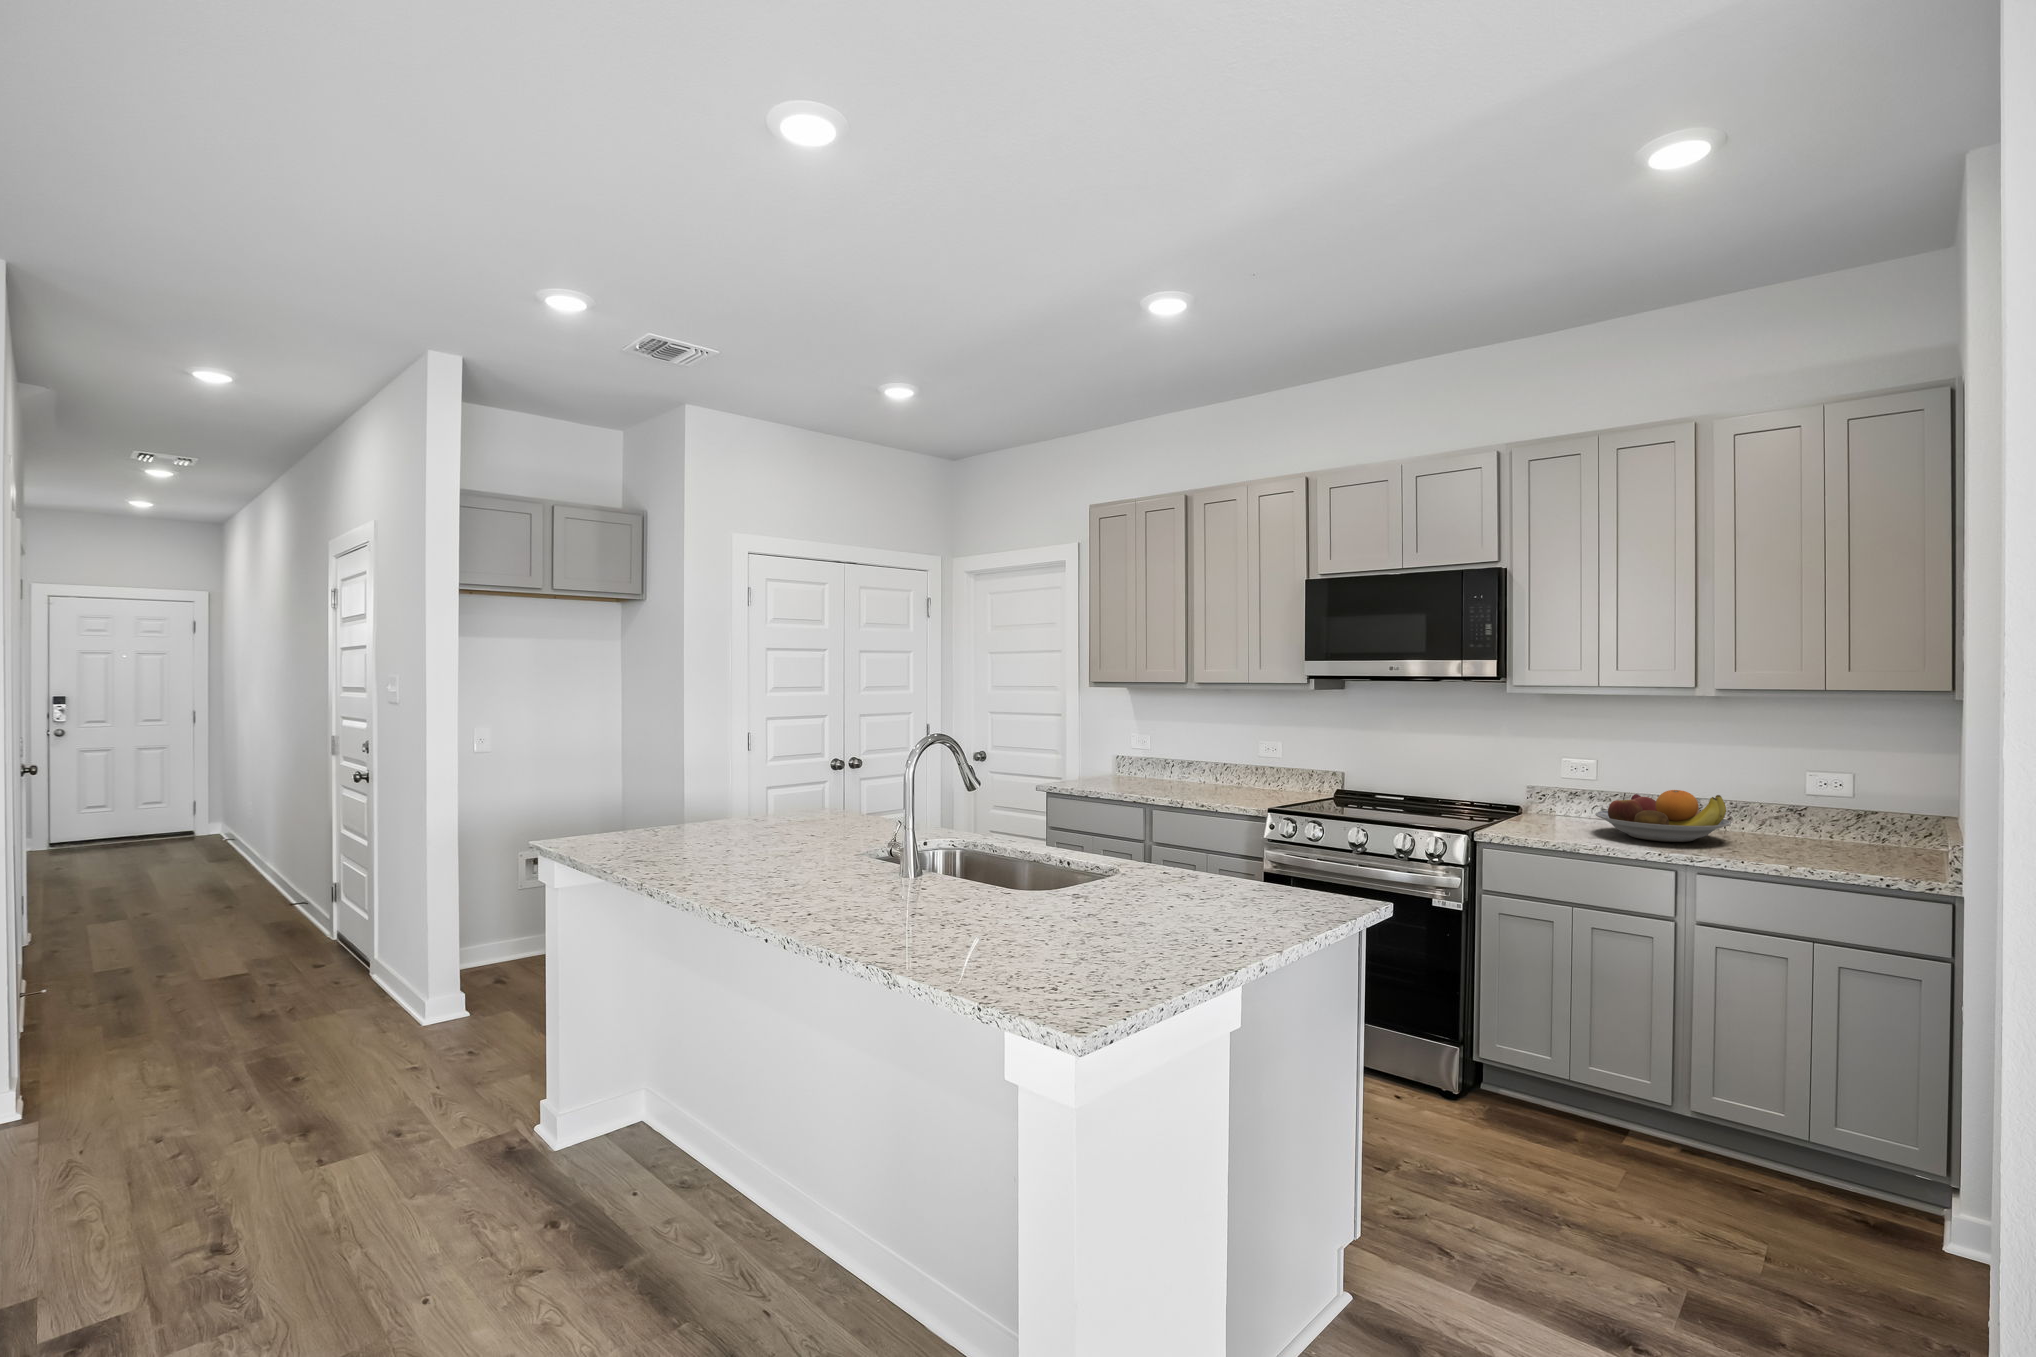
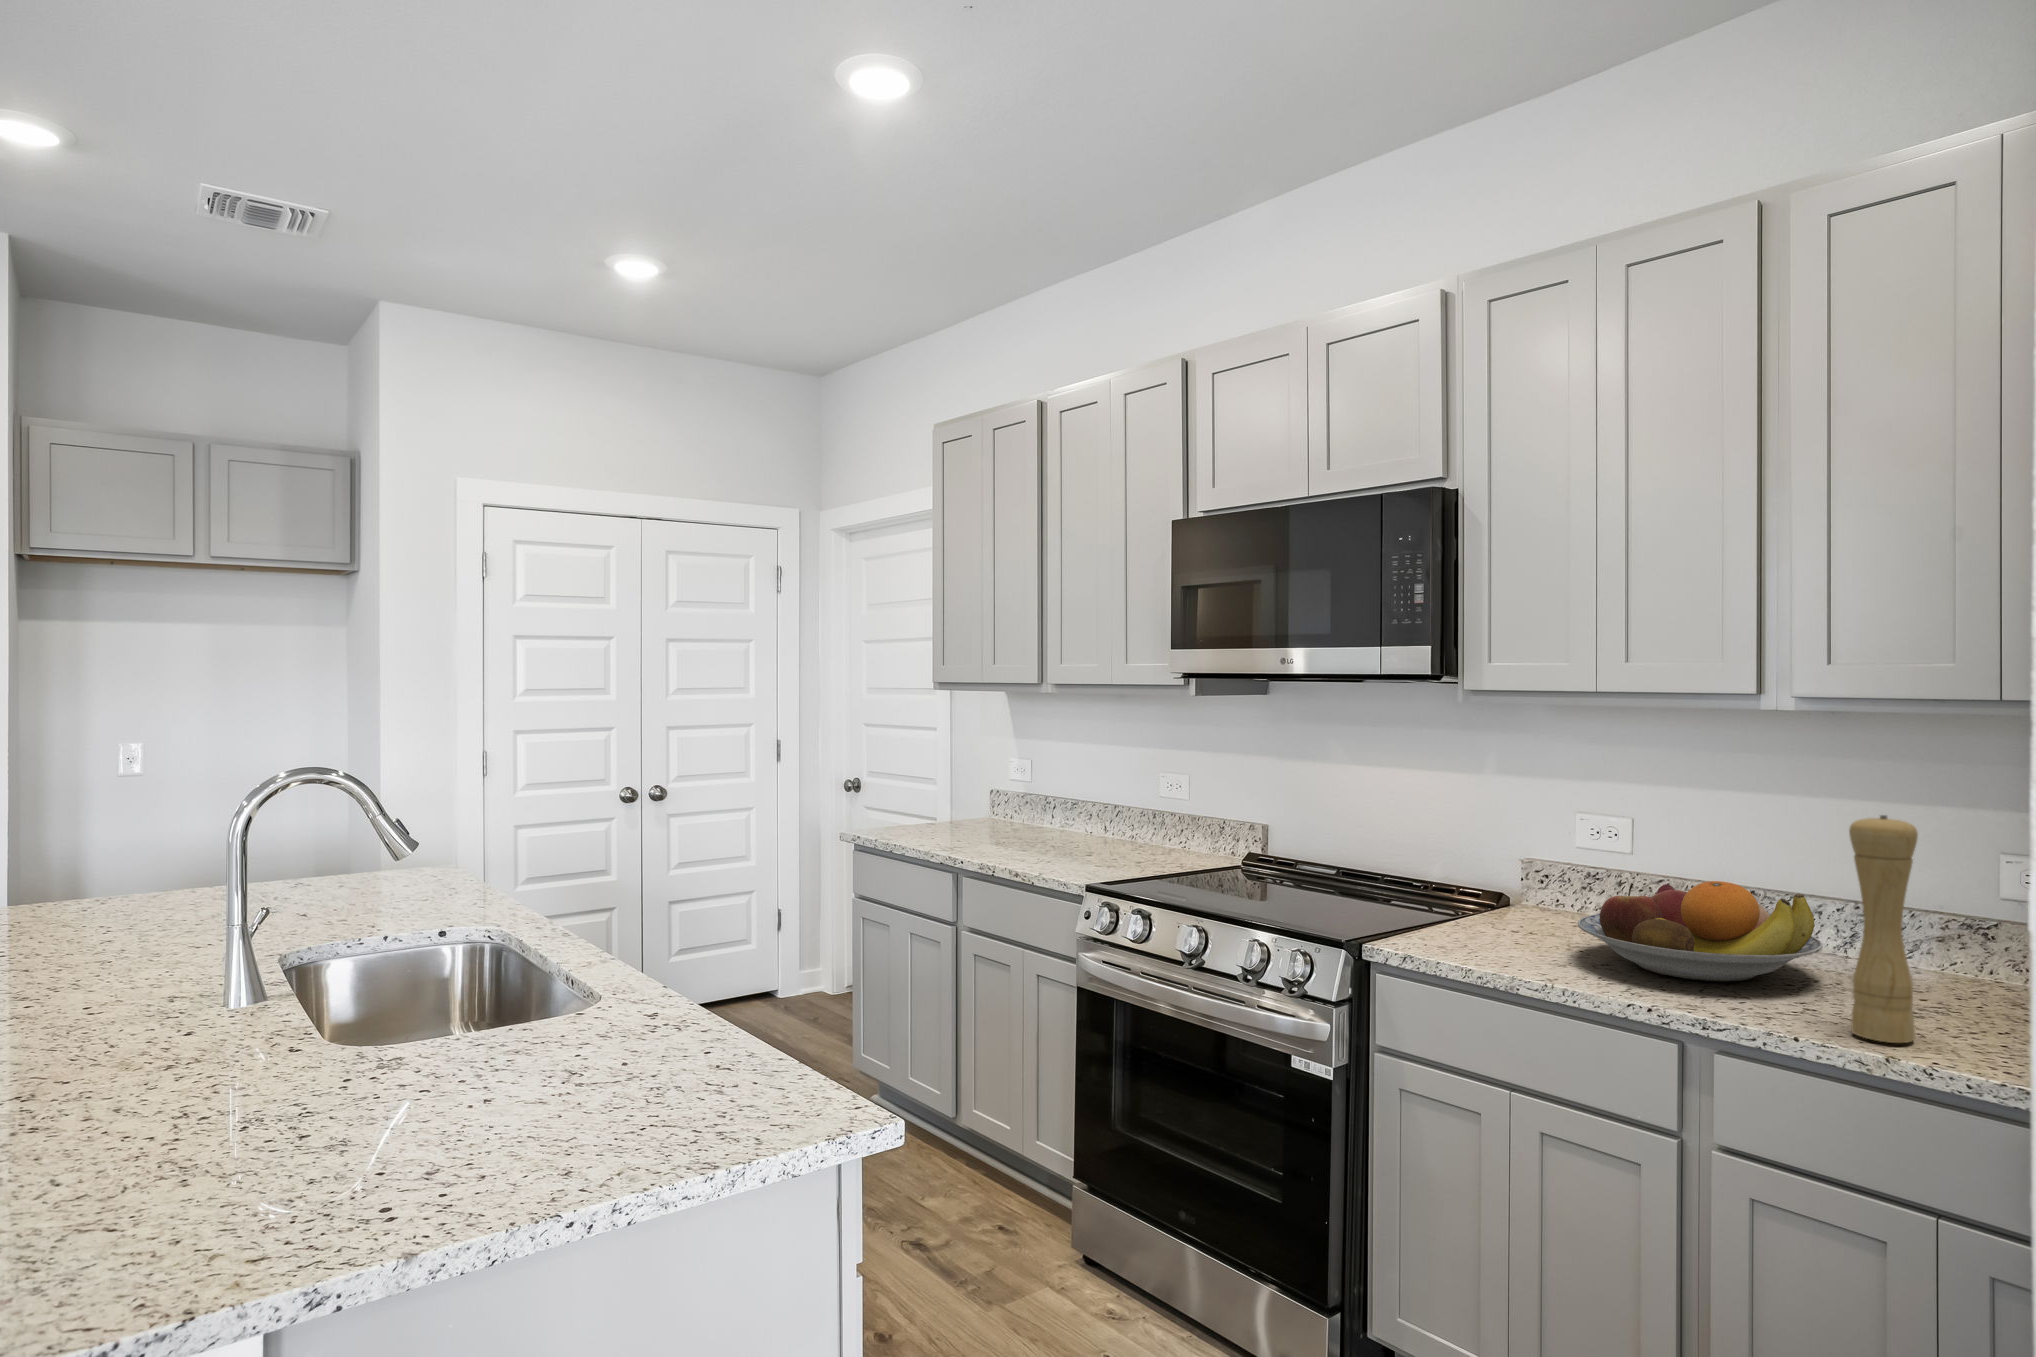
pepper mill: none [1762,751,1797,862] -> present [1849,815,1918,1043]

